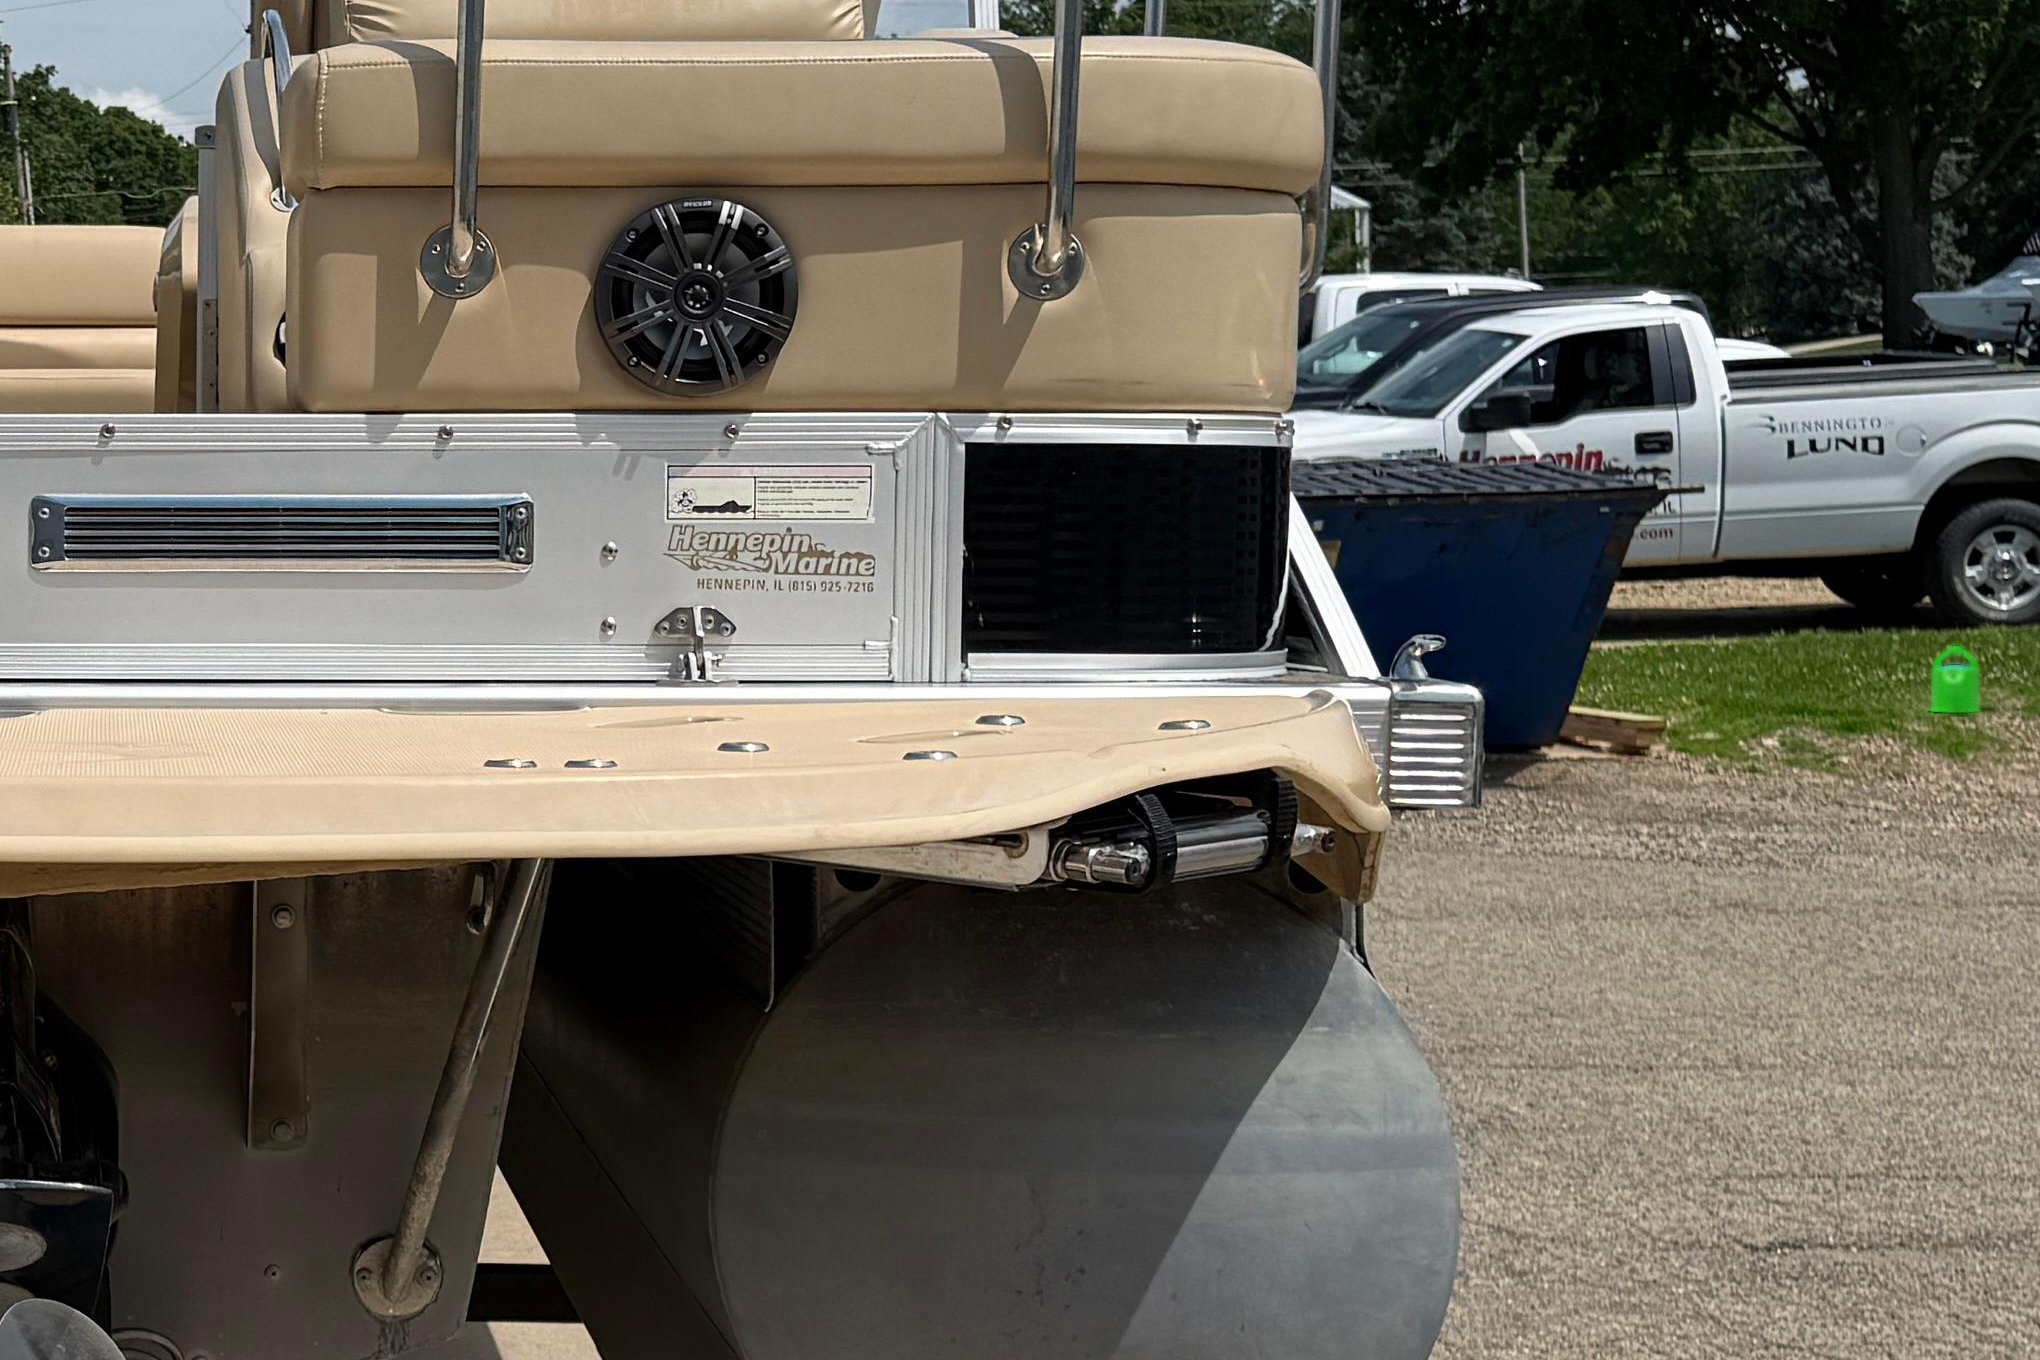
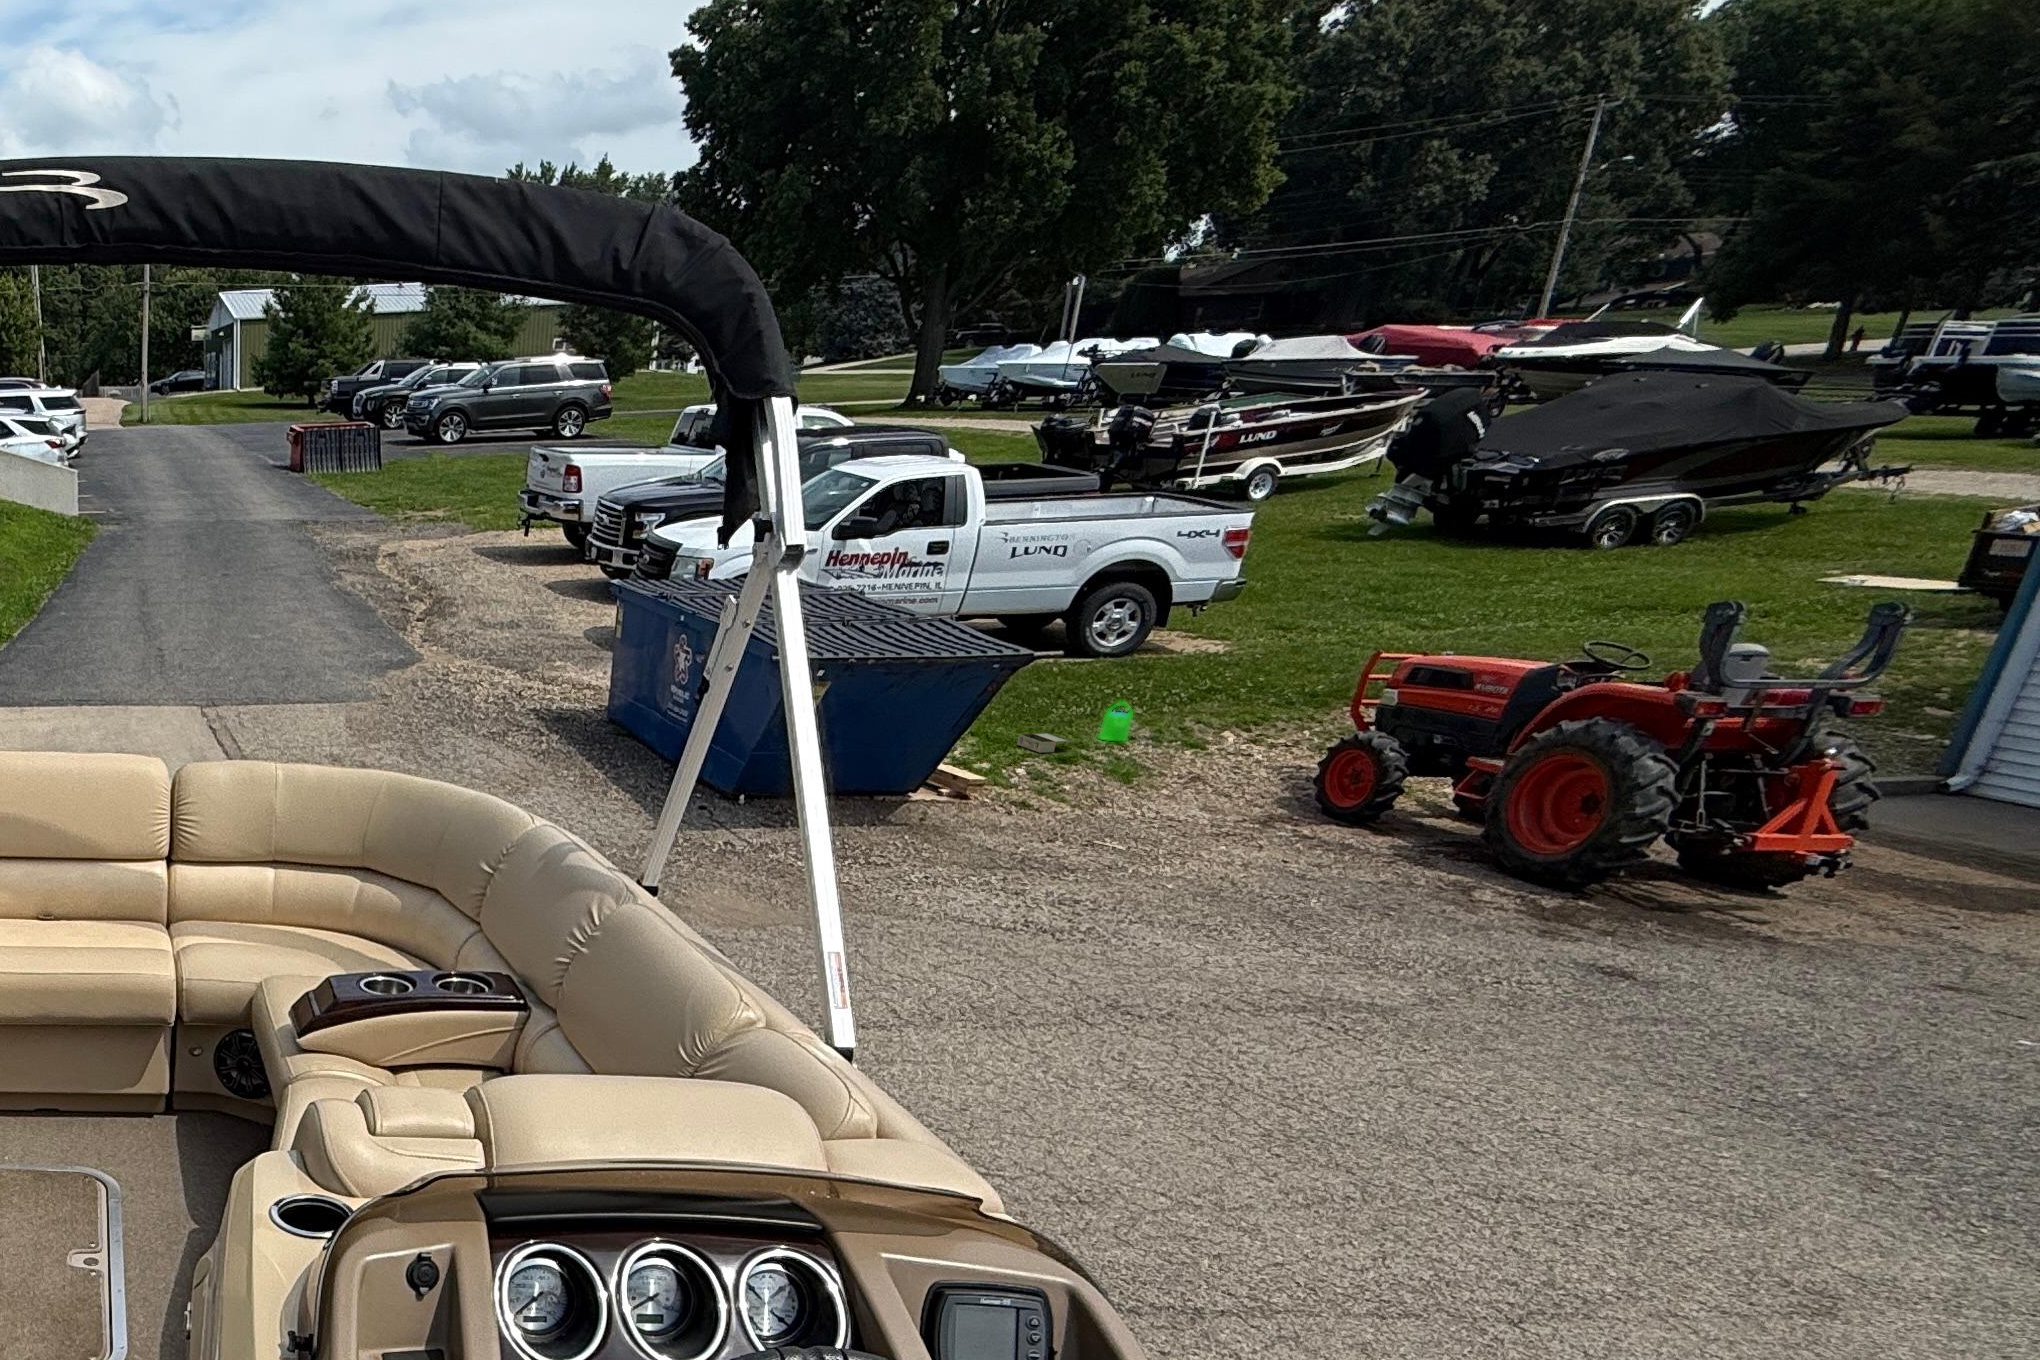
toolbox: none [1787,701,1869,727] -> present [1017,733,1070,753]

